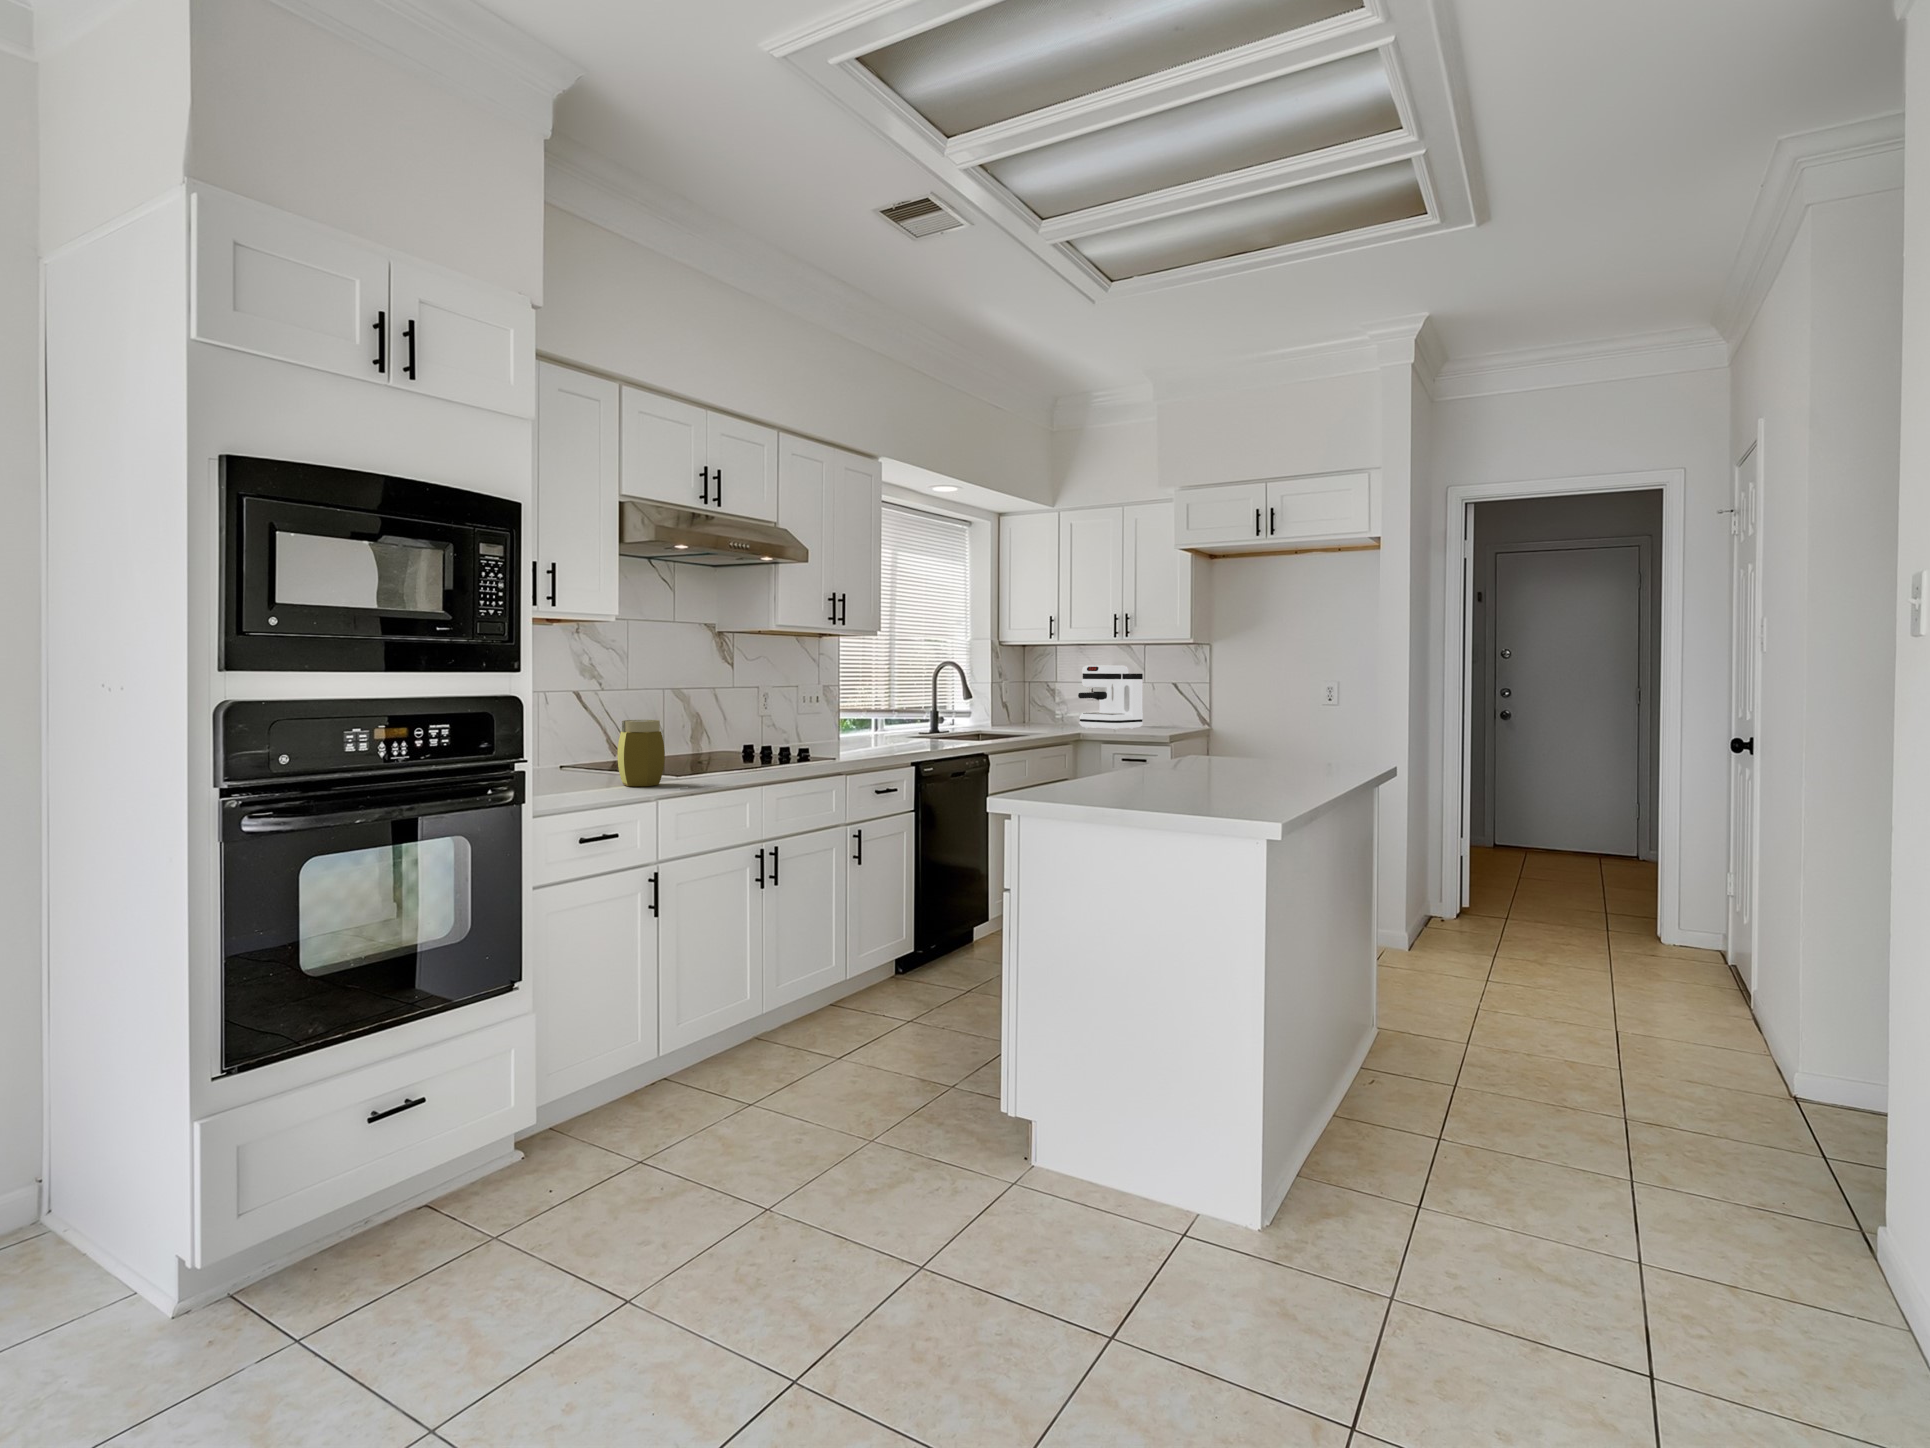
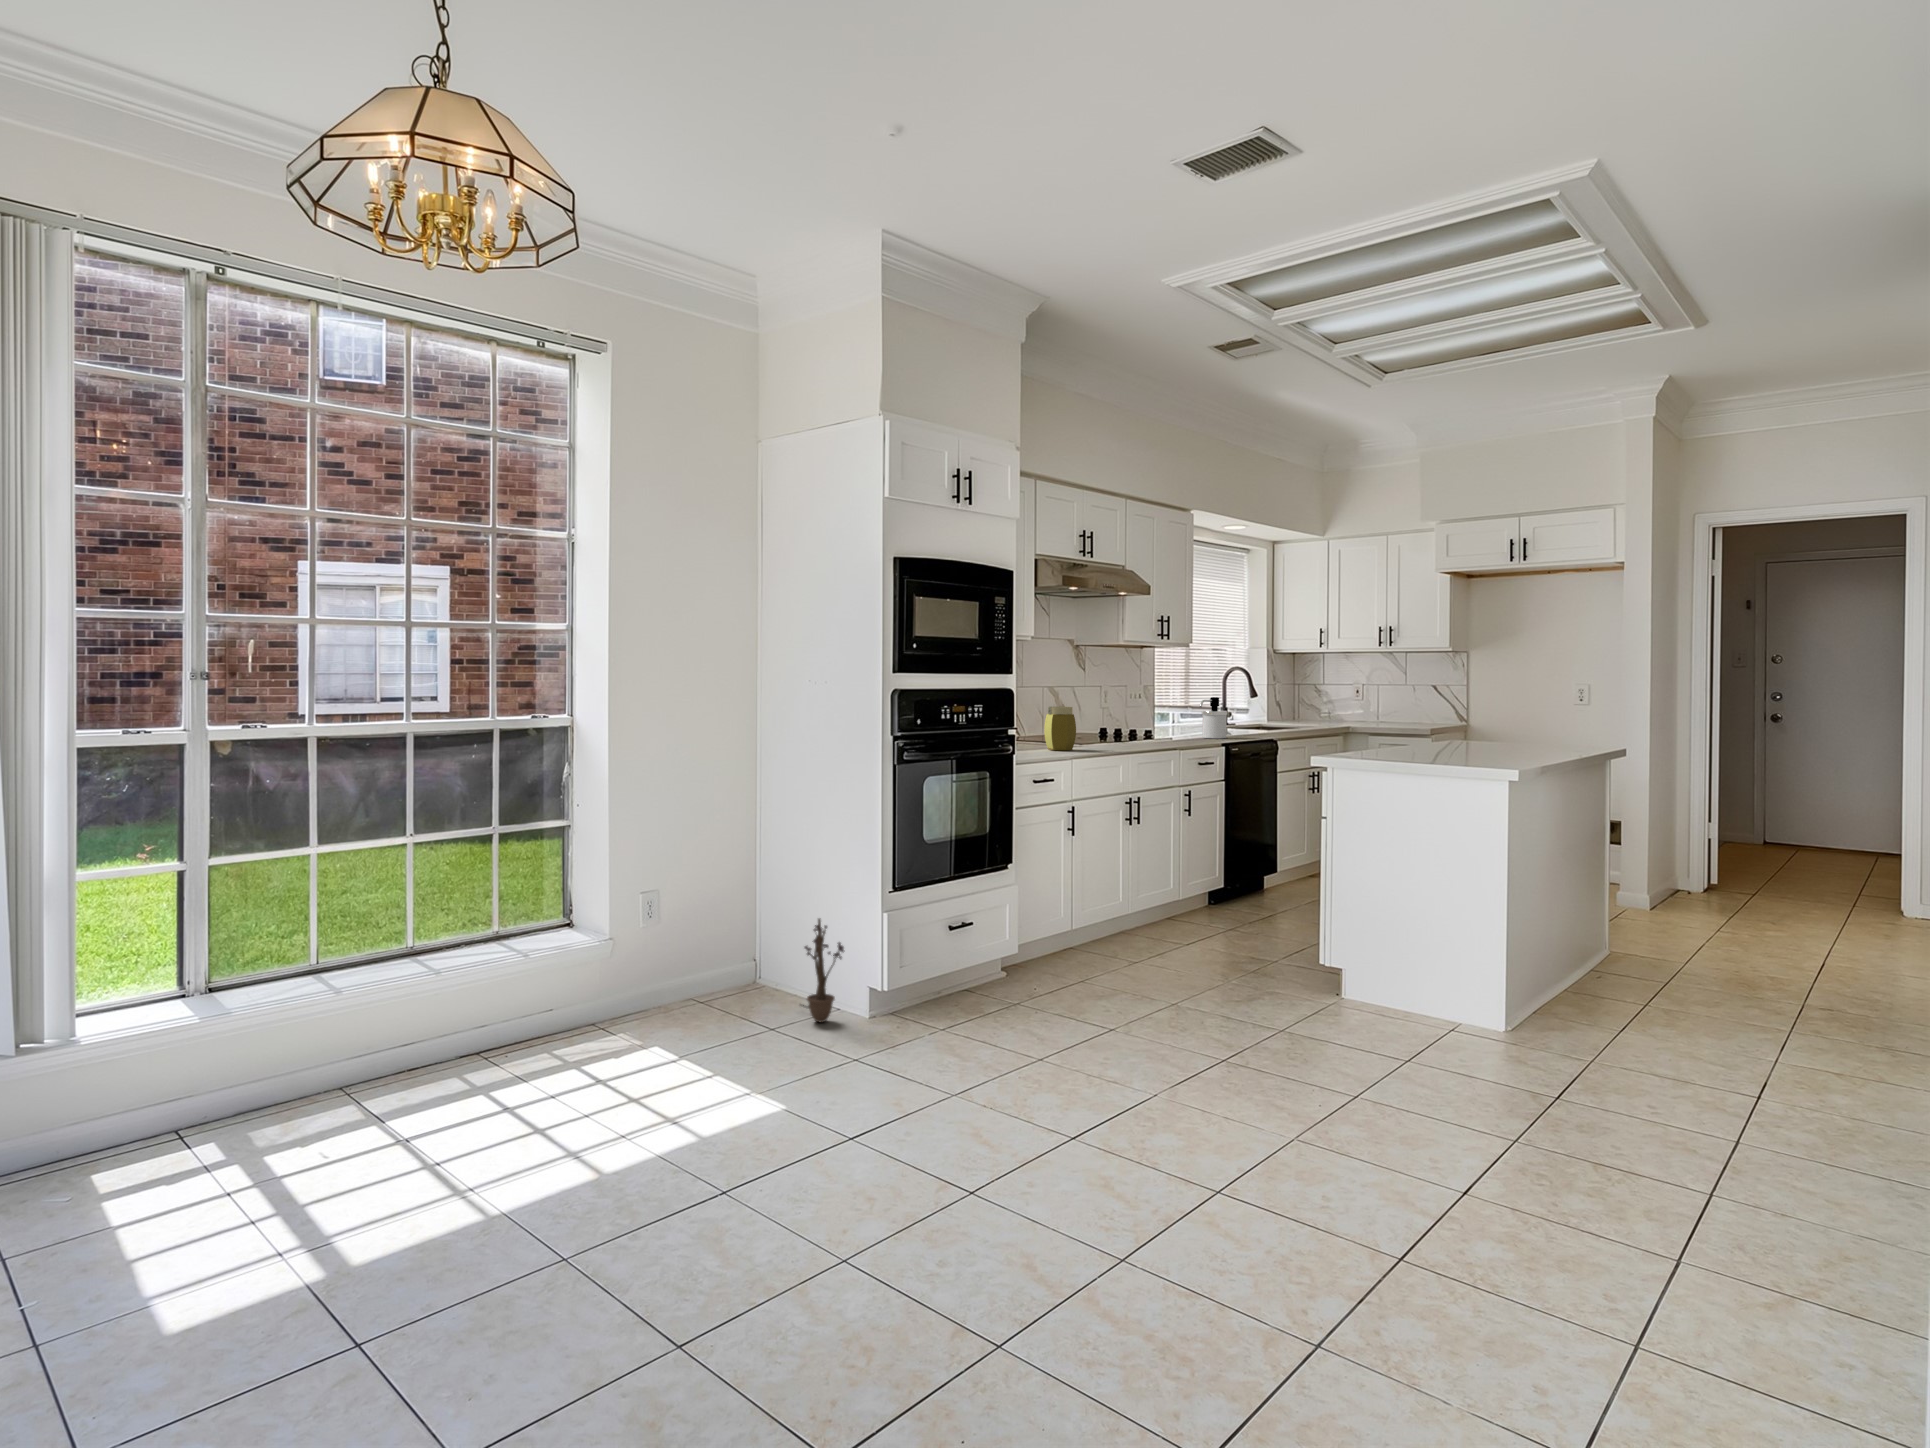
coffee maker: present [1078,666,1143,730] -> none [1348,670,1406,725]
soap dispenser: none [875,701,913,756] -> present [1200,697,1227,739]
decorative plant: none [36,1134,113,1334] -> present [800,919,844,1022]

